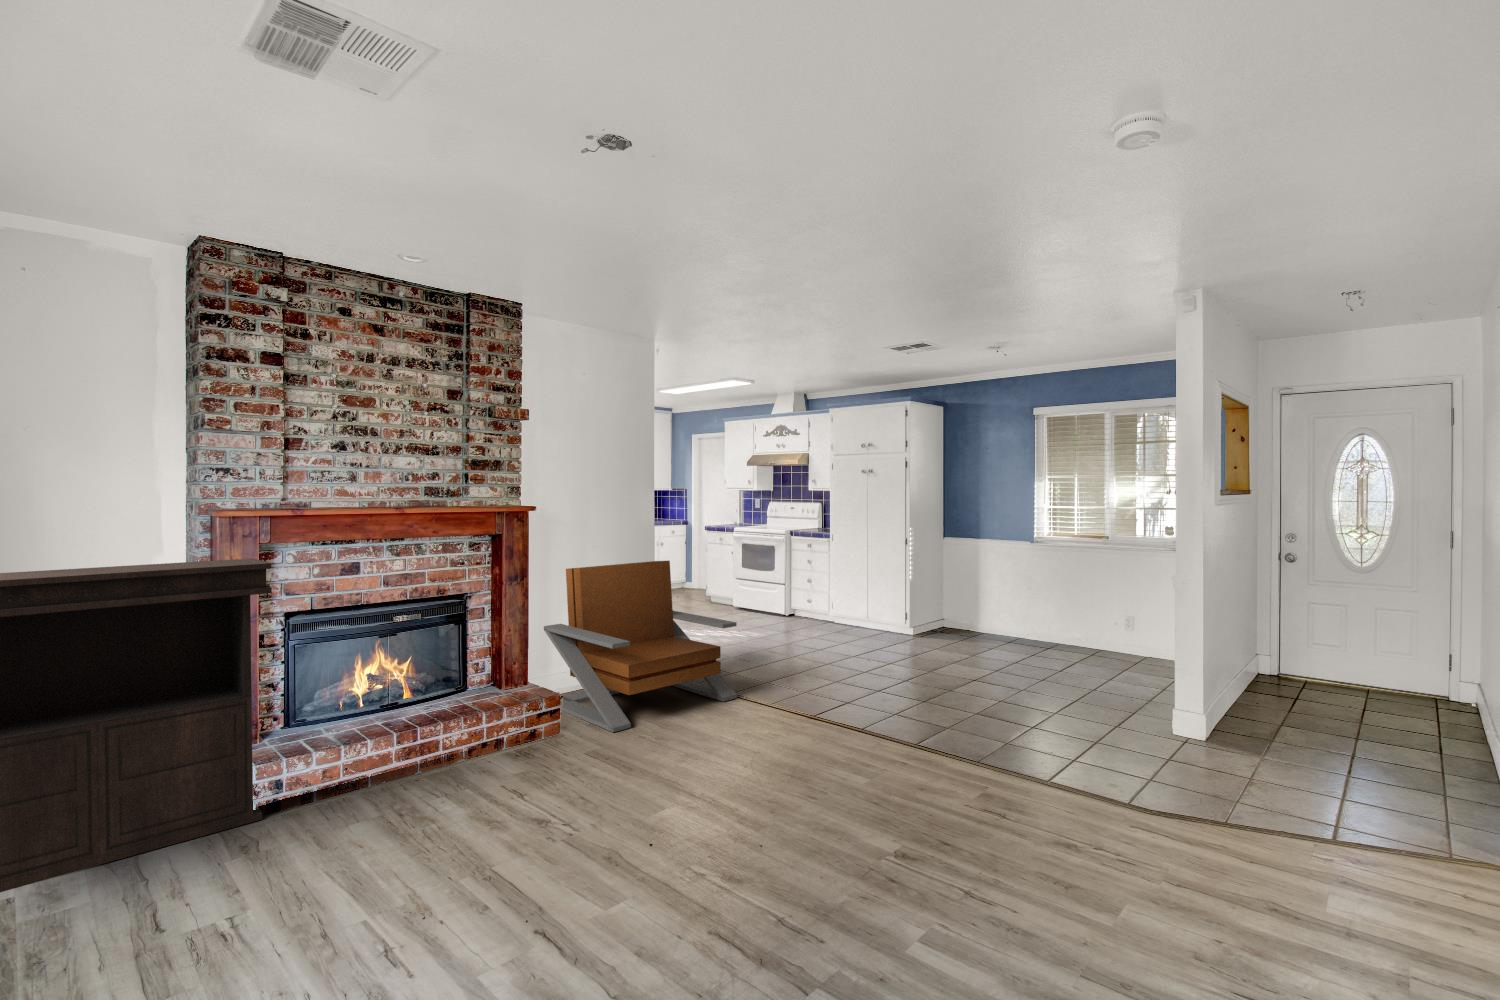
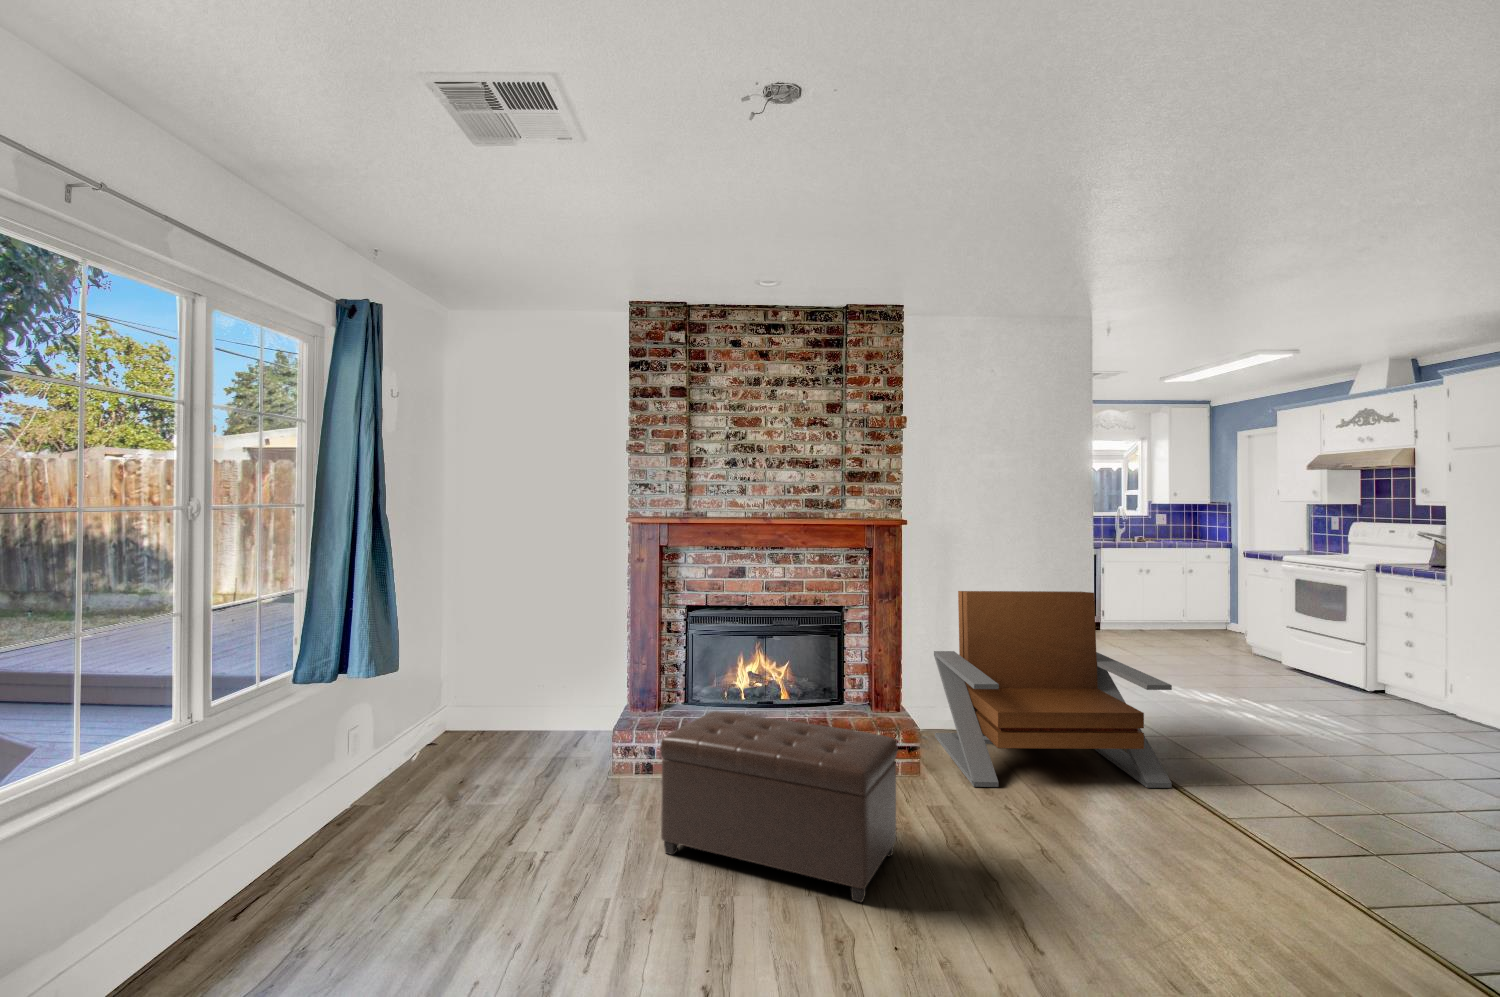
console table: present [0,558,272,892] -> none [419,558,653,778]
ottoman: none [375,695,612,872] -> present [660,711,897,902]

